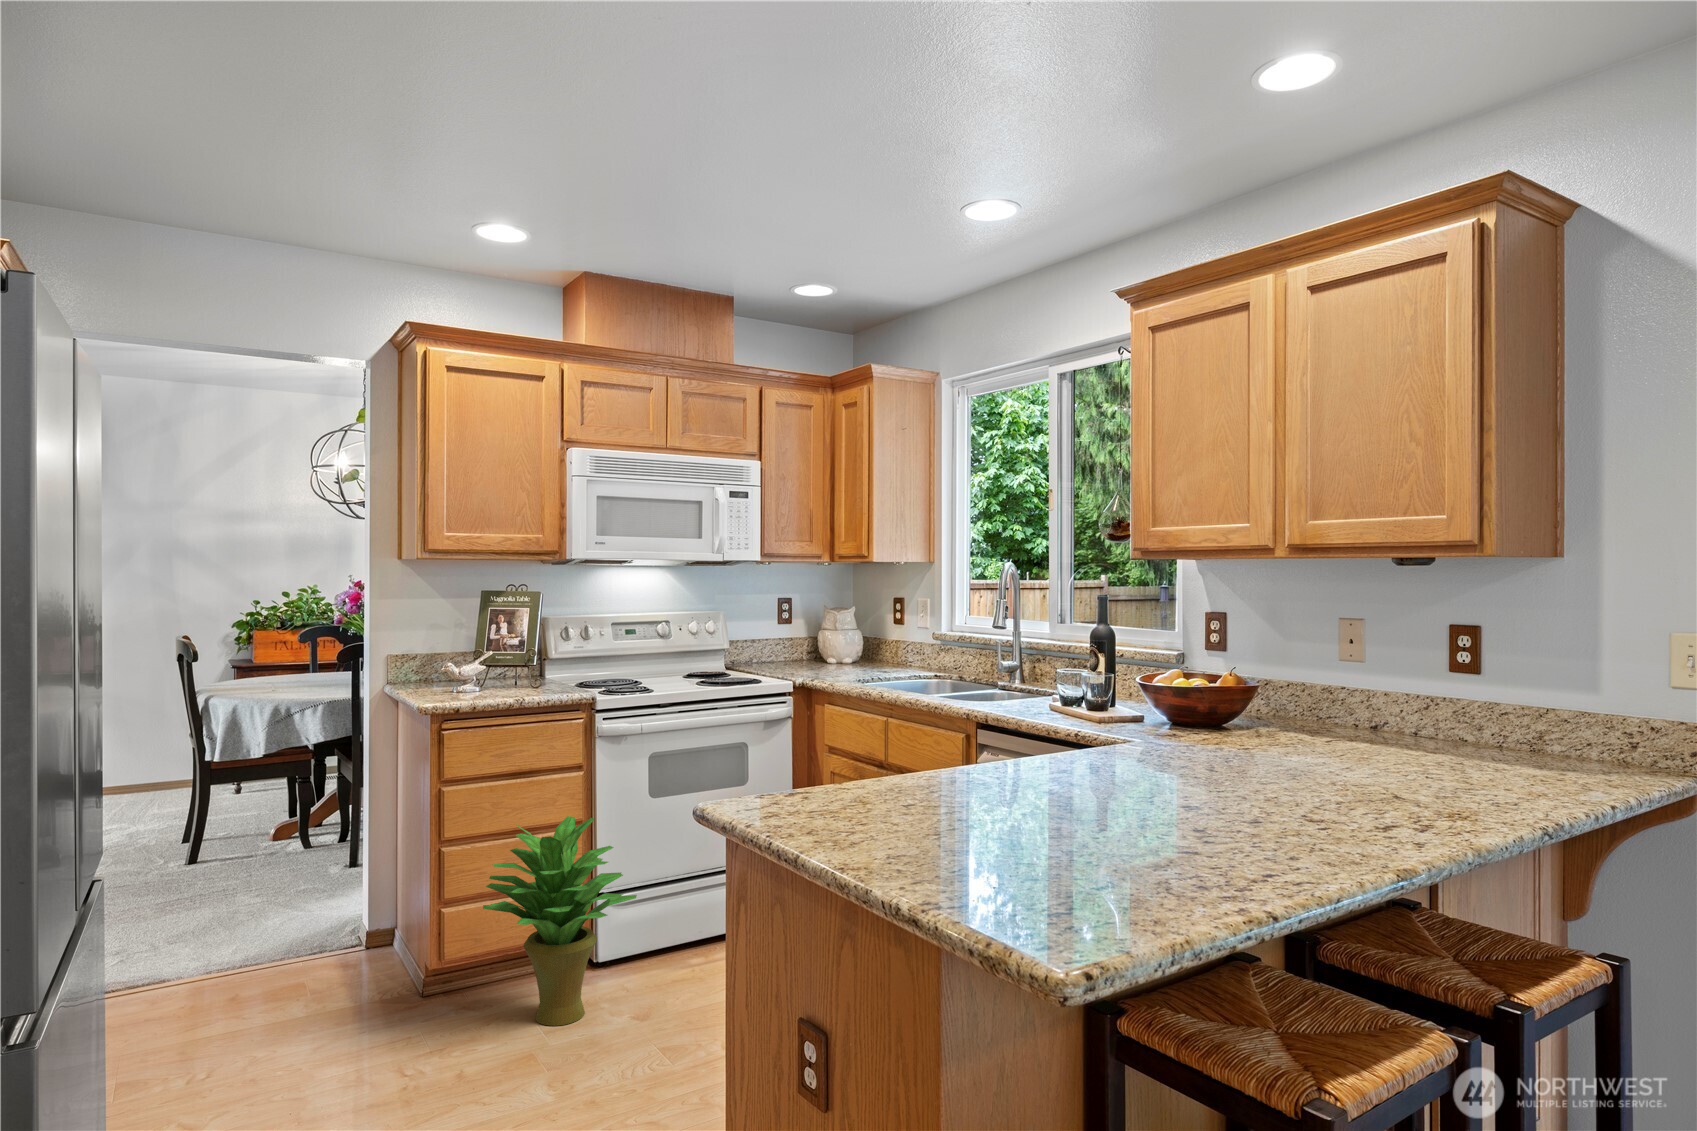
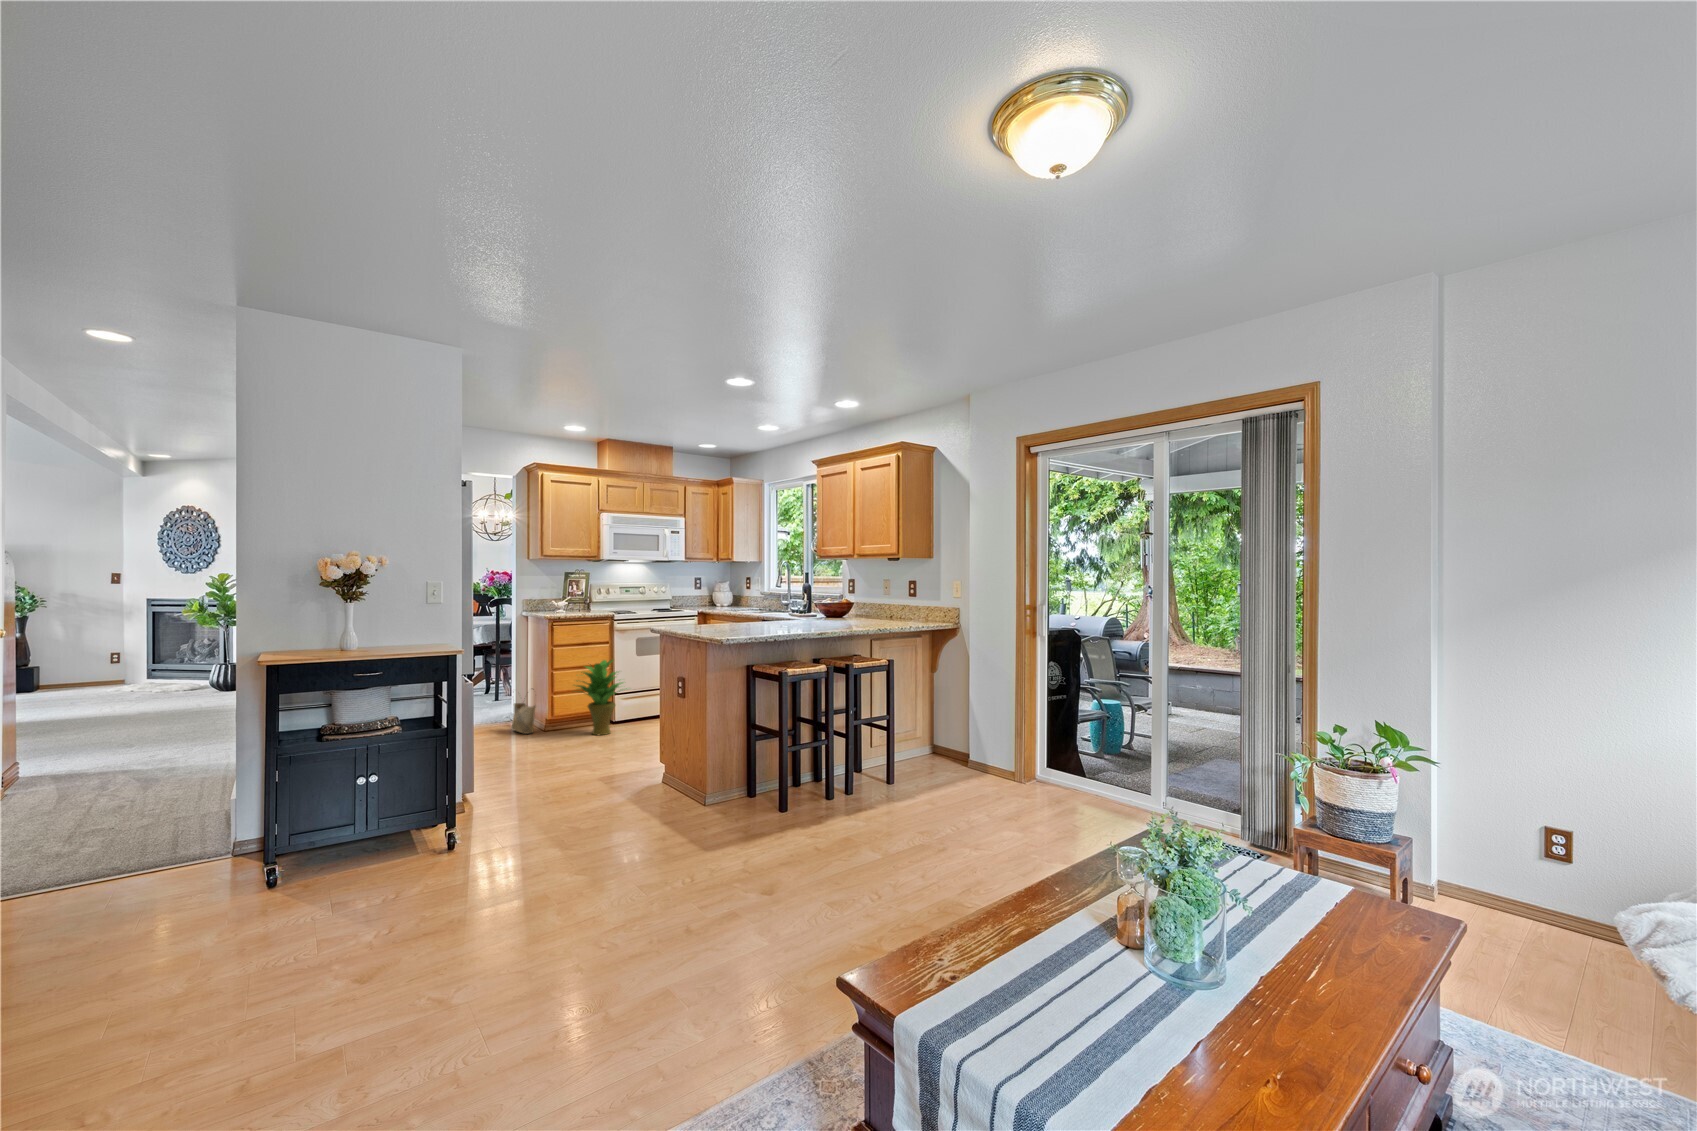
woven basket: none [338,887,398,1012] -> present [511,703,535,734]

